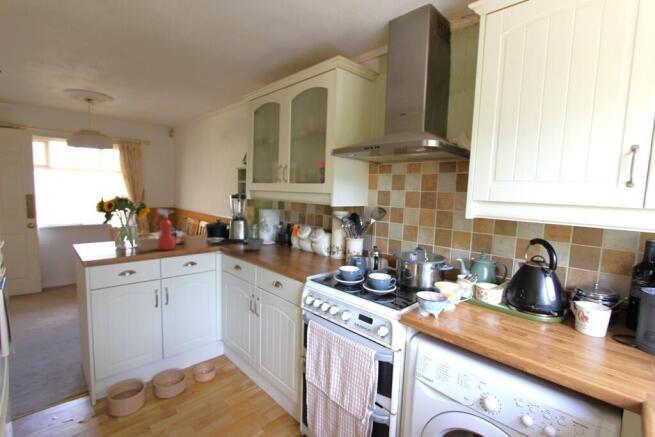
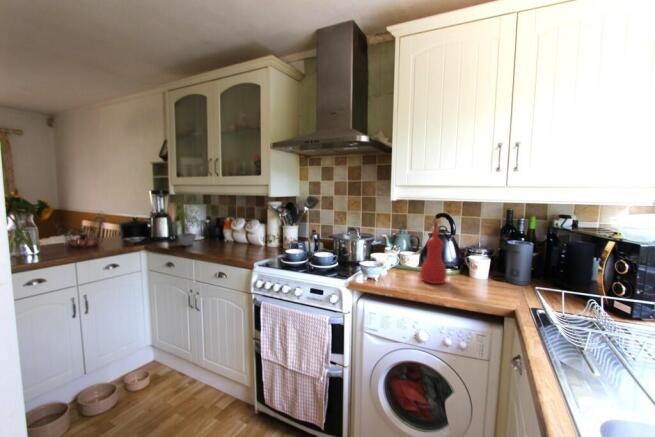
spray bottle: present [154,209,175,250] -> present [420,220,446,284]

